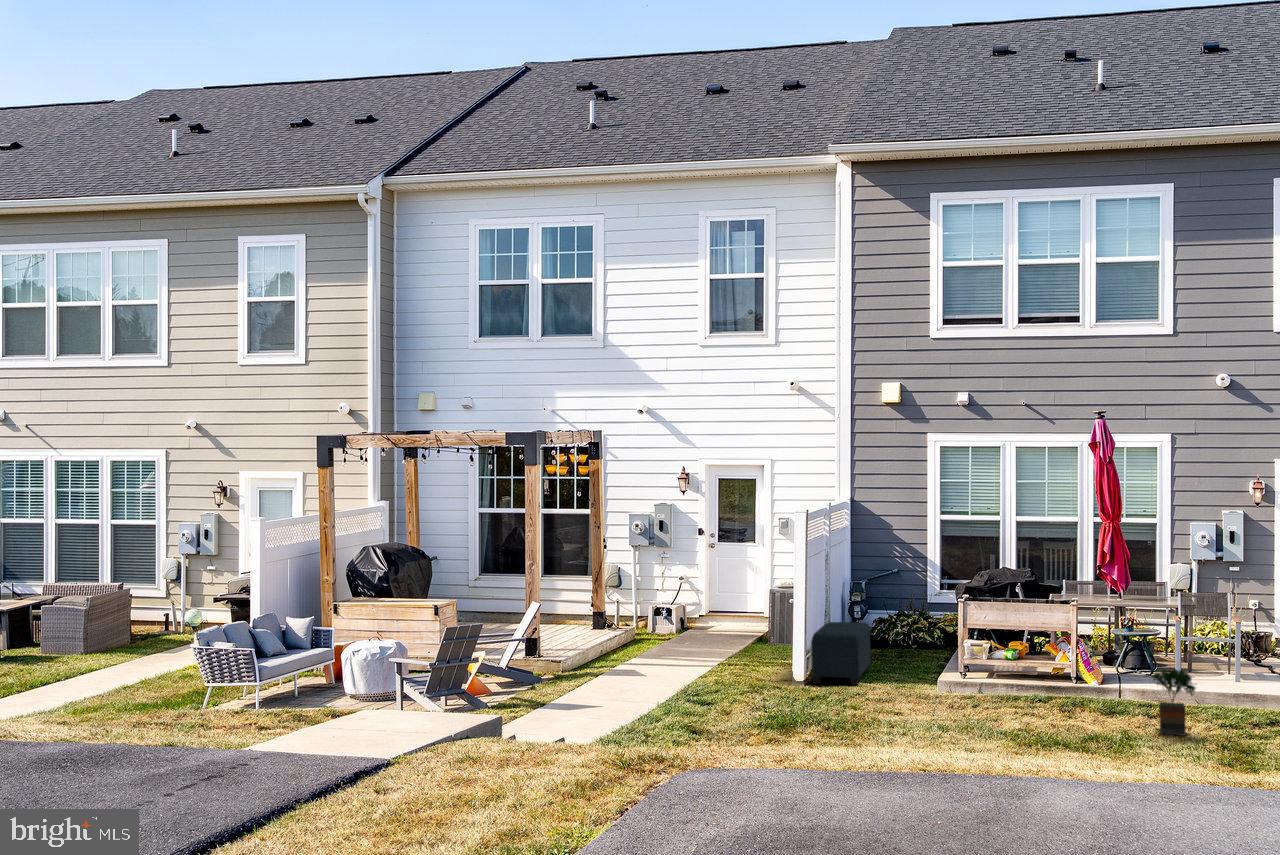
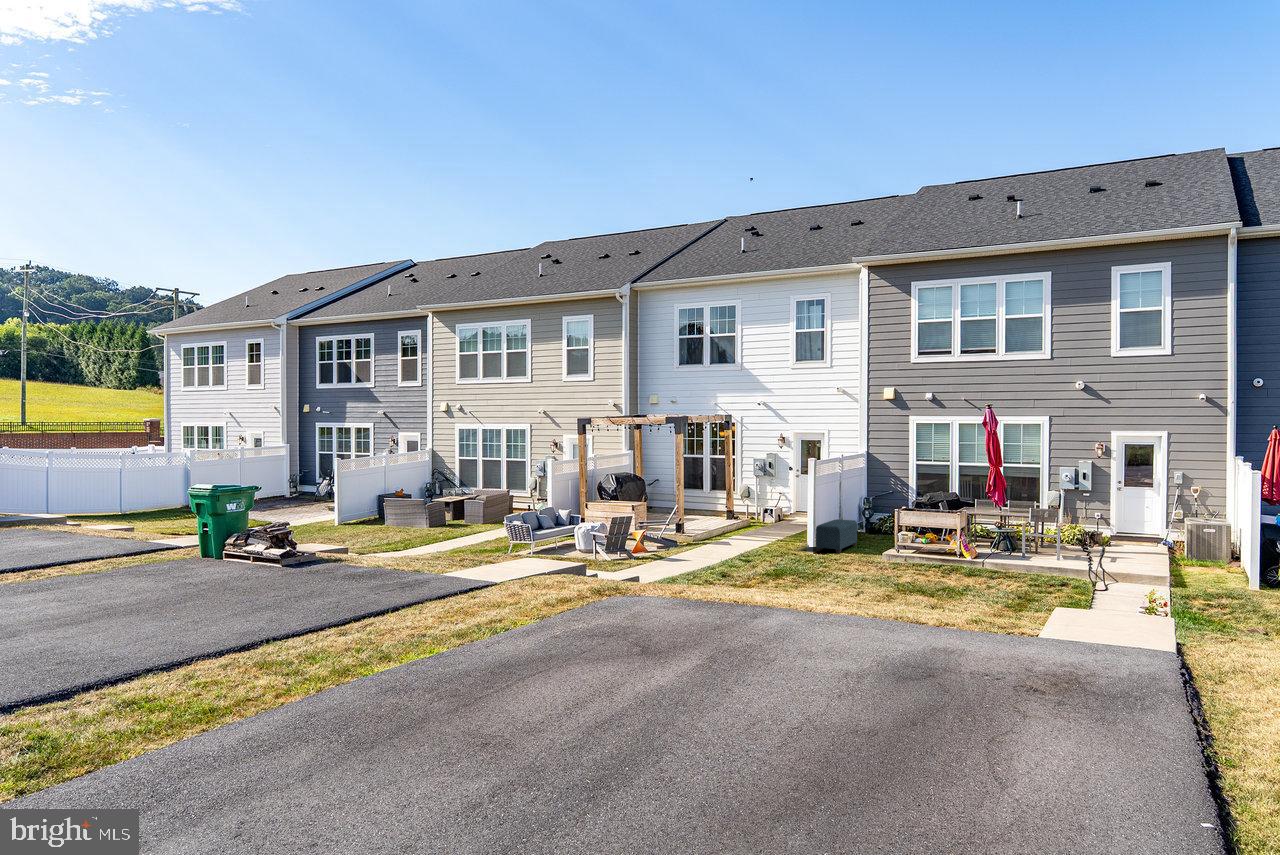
potted tree: present [1152,669,1195,736] -> none [975,550,1000,586]

